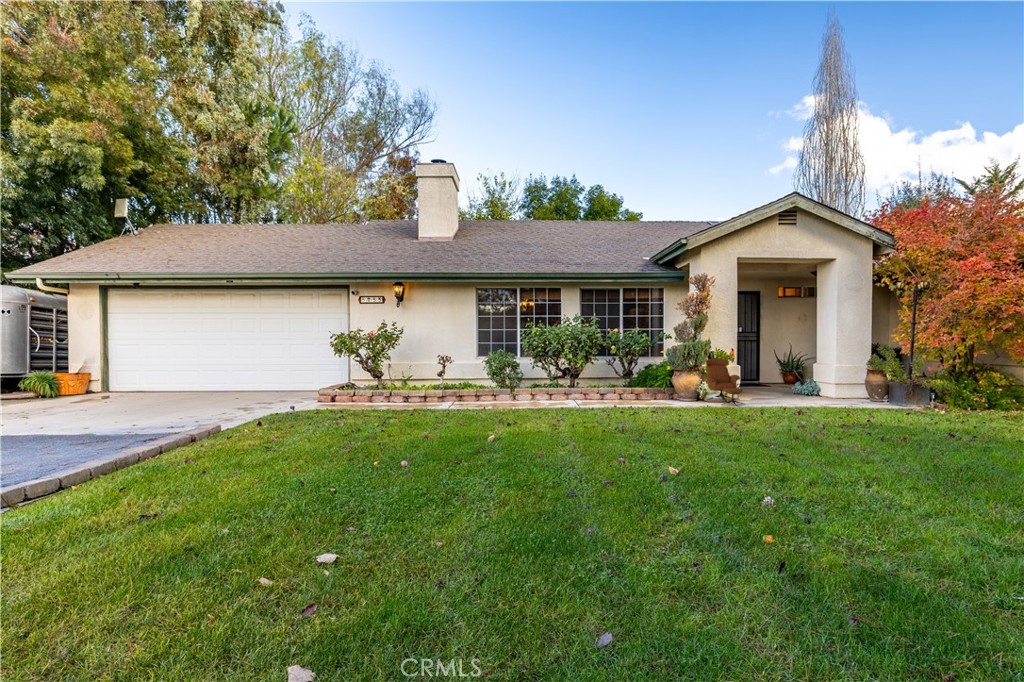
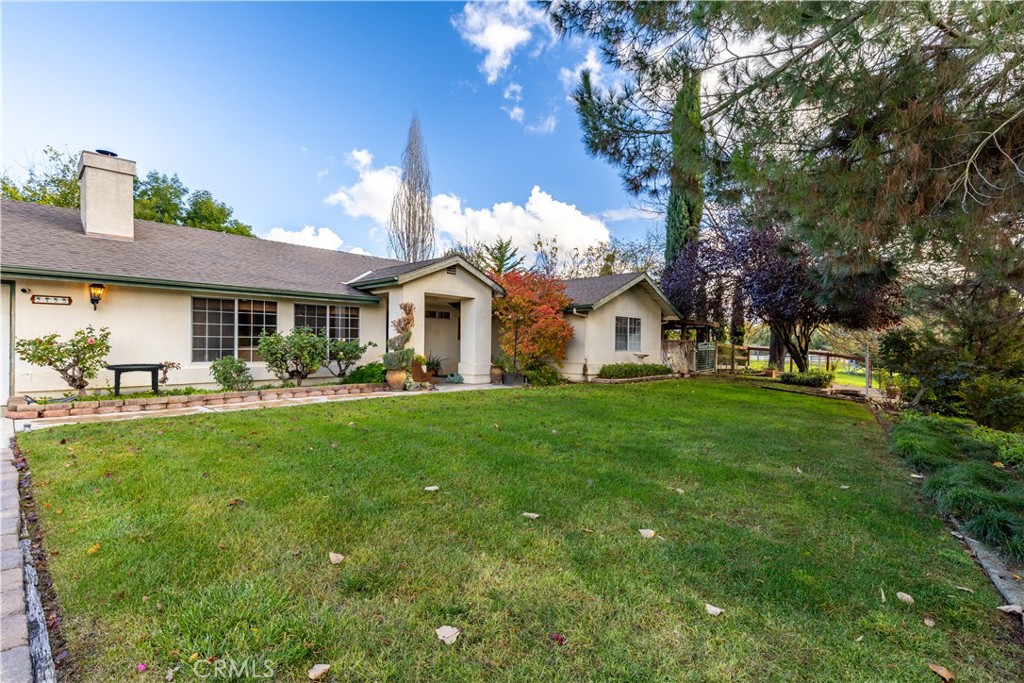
round table: none [415,359,460,388] -> present [104,364,167,397]

